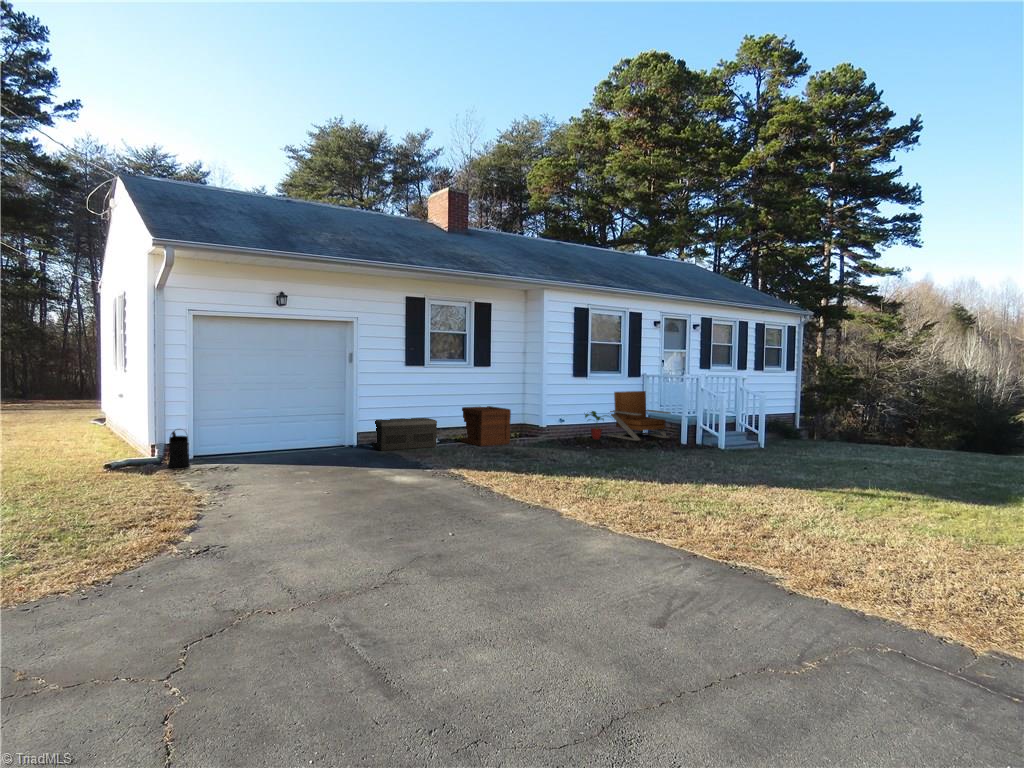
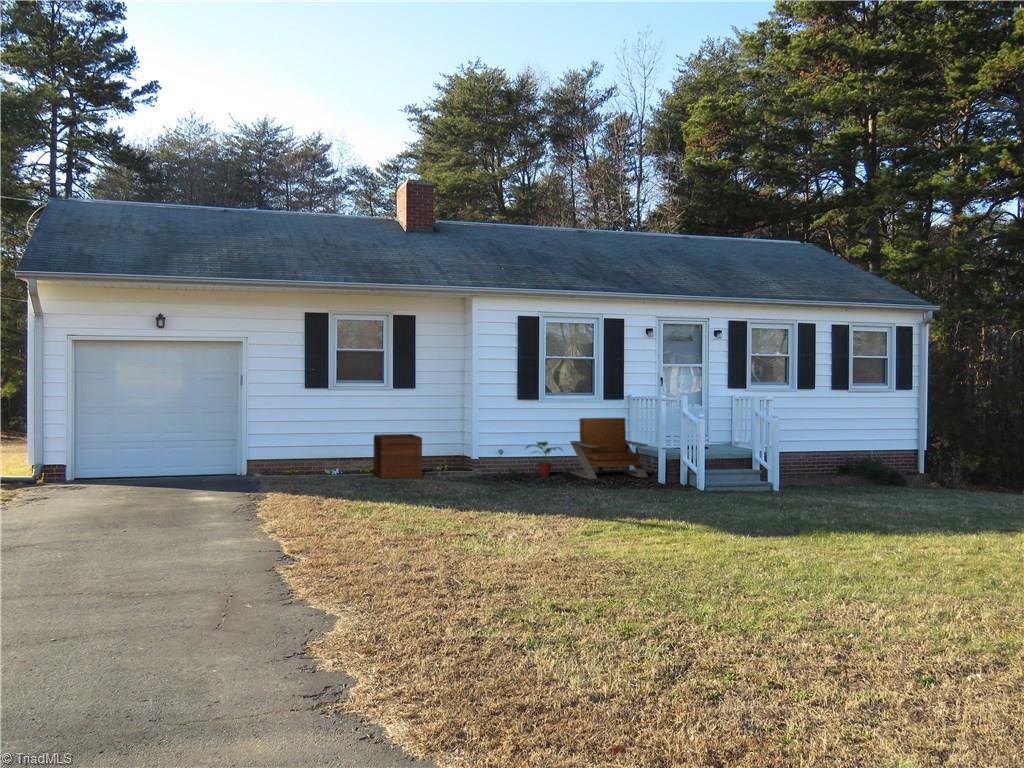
storage bench: present [372,418,437,451] -> none [263,446,331,480]
watering can: present [167,431,190,470] -> none [34,450,57,489]

